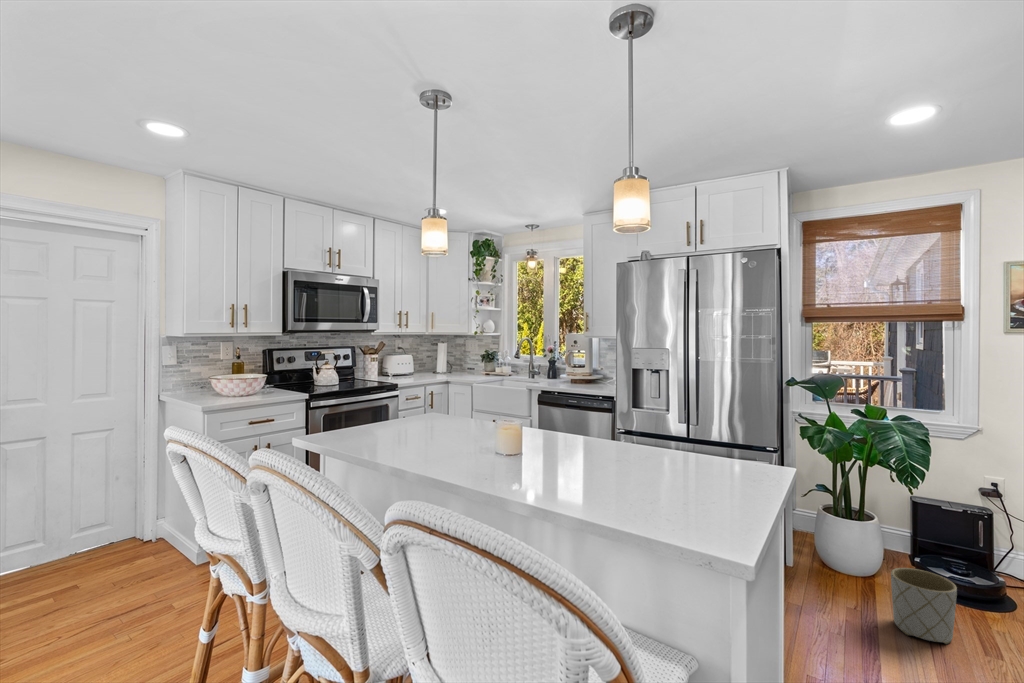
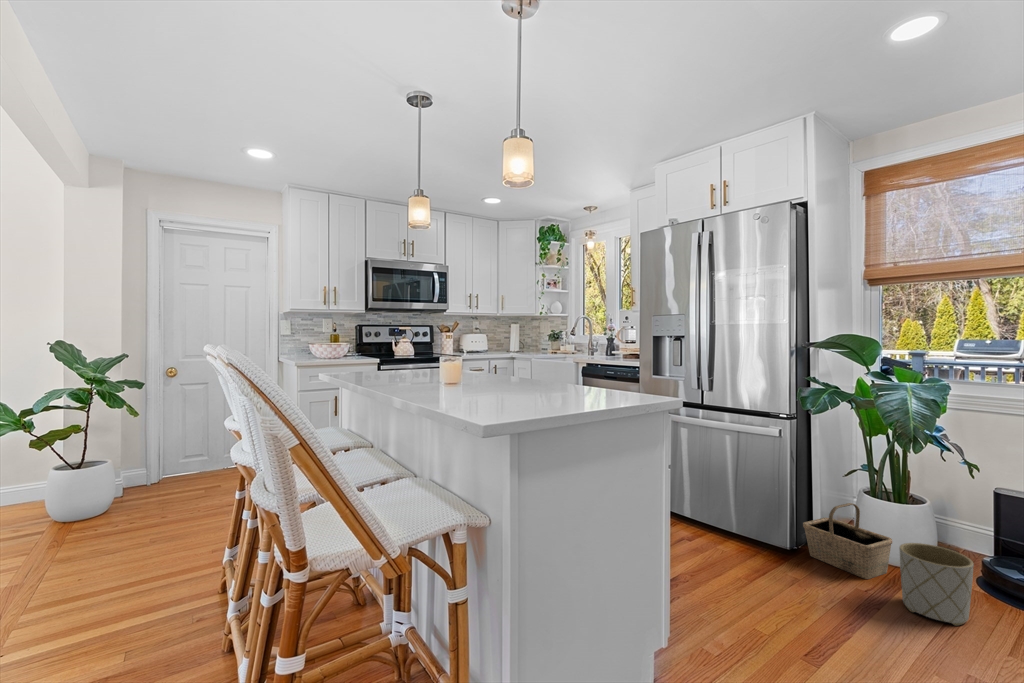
basket: none [787,530,867,603] -> present [803,503,892,579]

